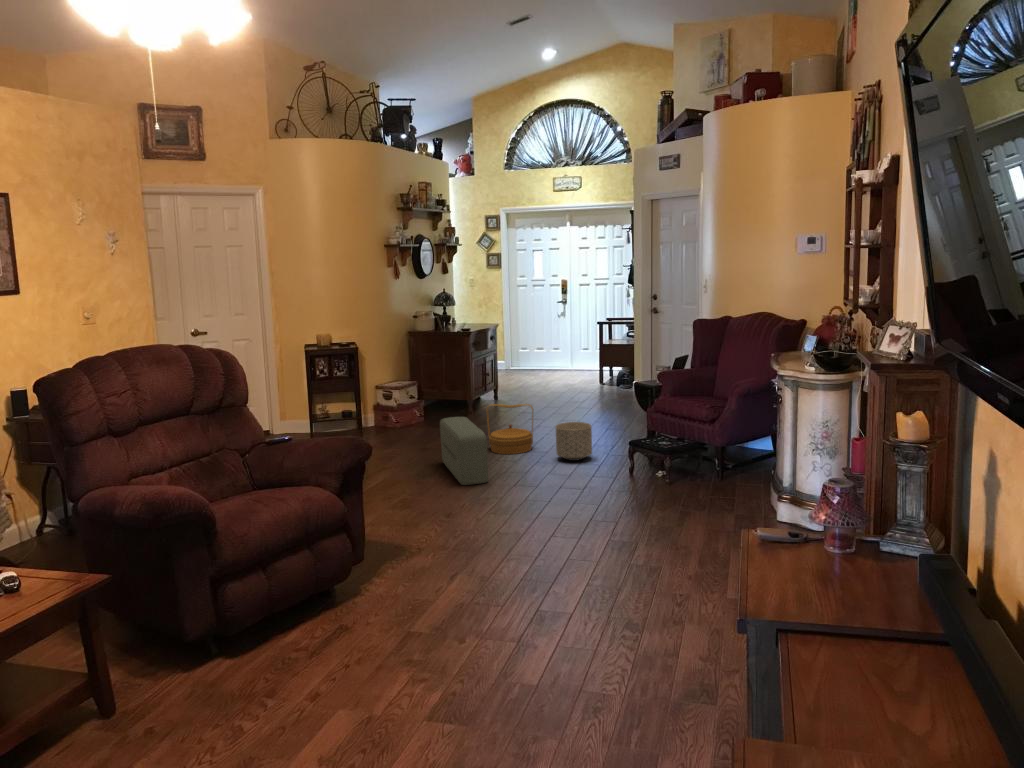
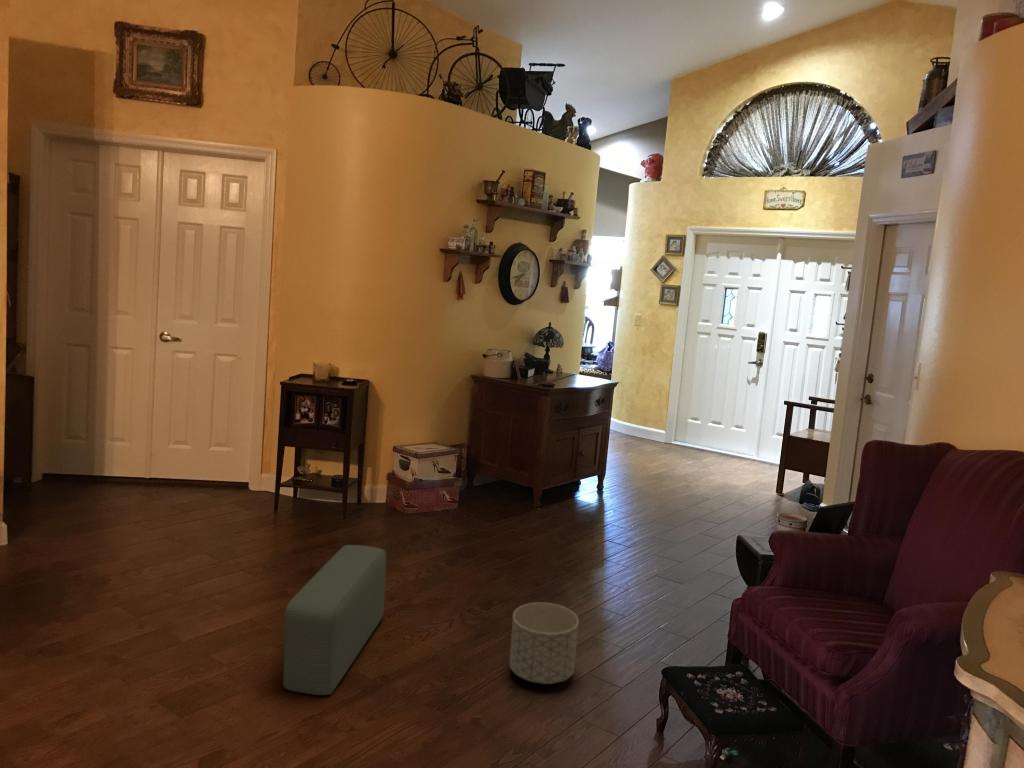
basket: present [487,404,533,454] -> none [445,530,518,627]

